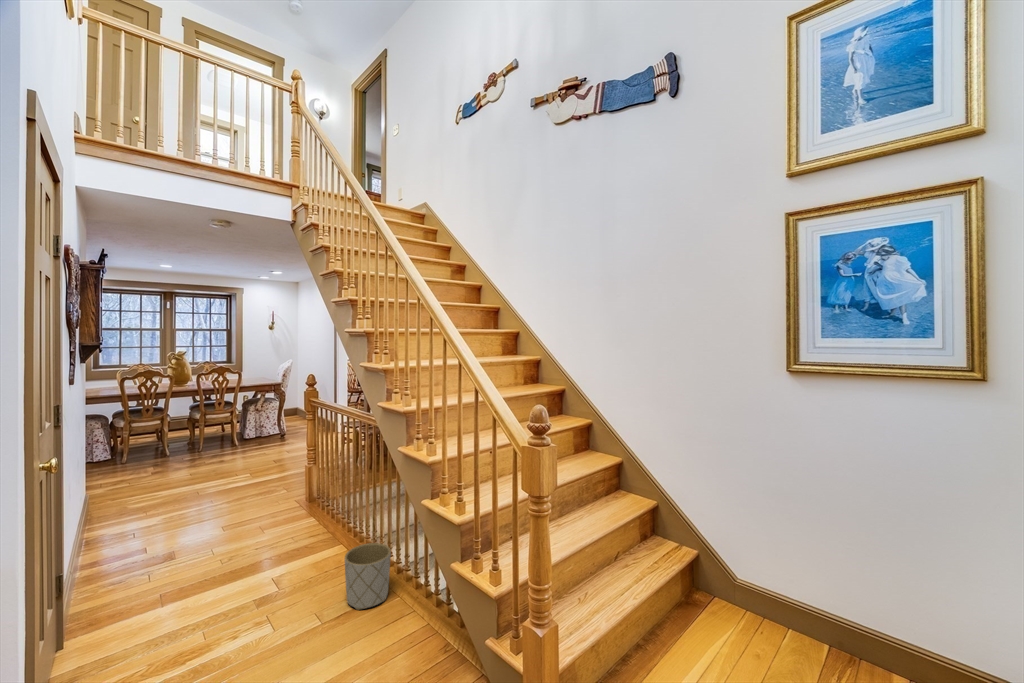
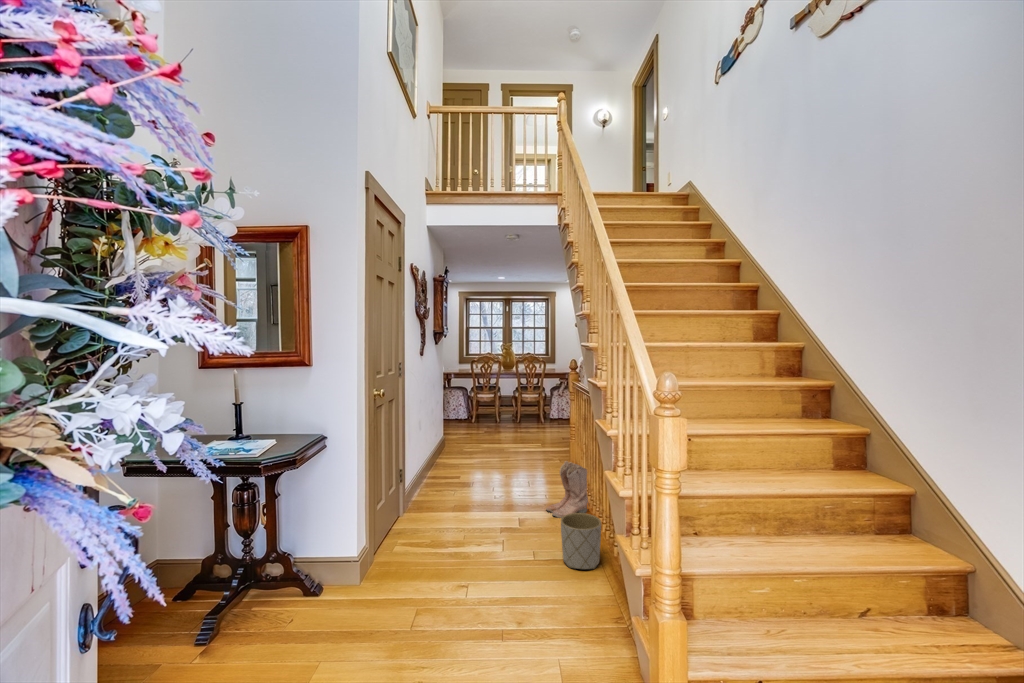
boots: none [295,489,347,557] -> present [546,461,588,518]

